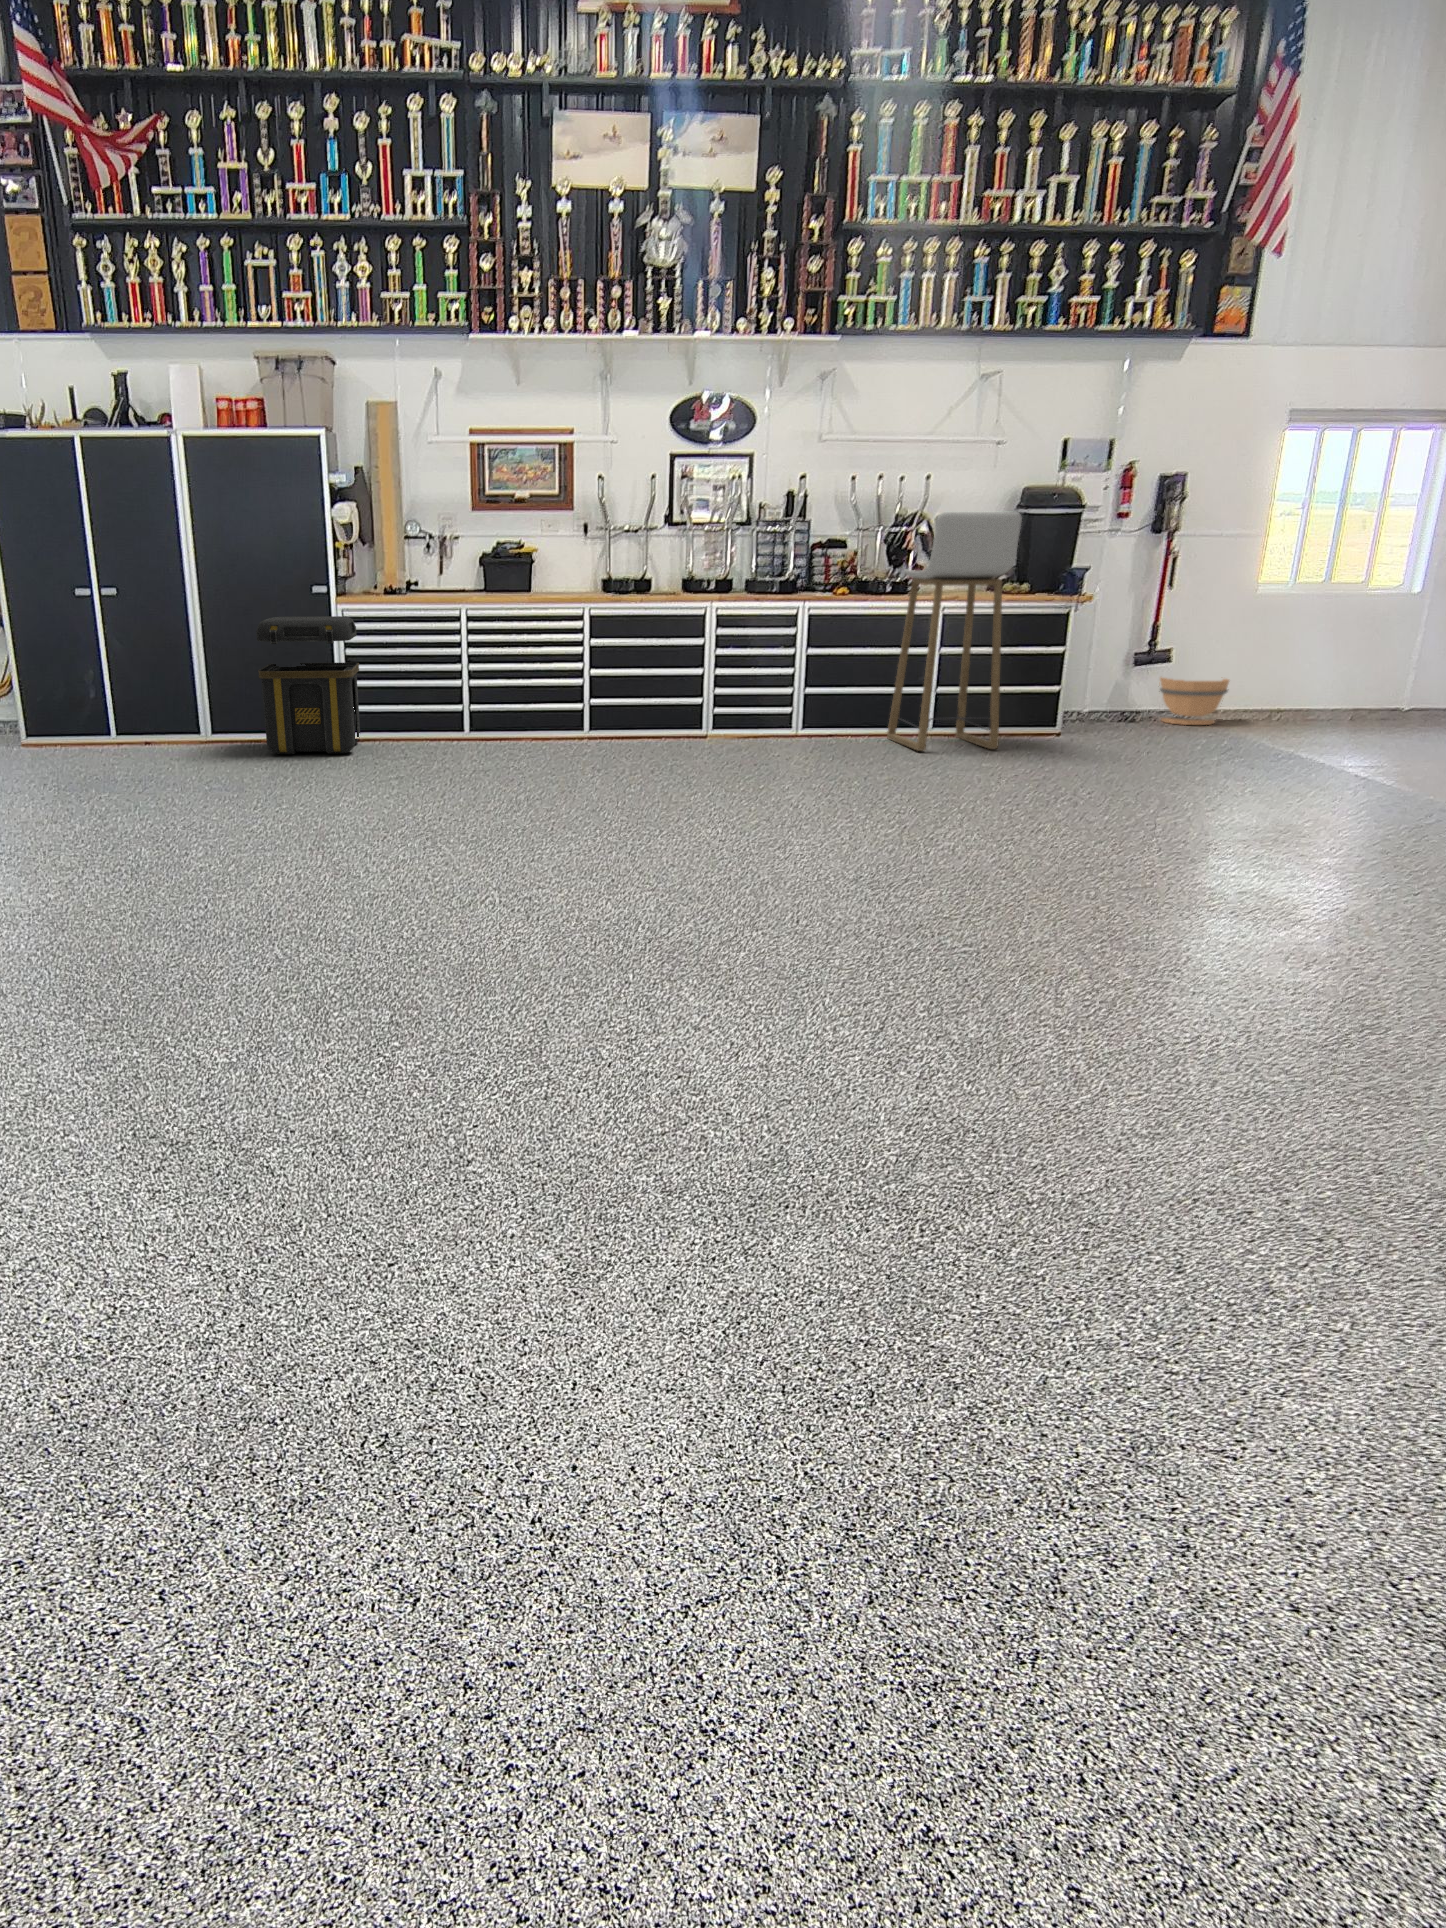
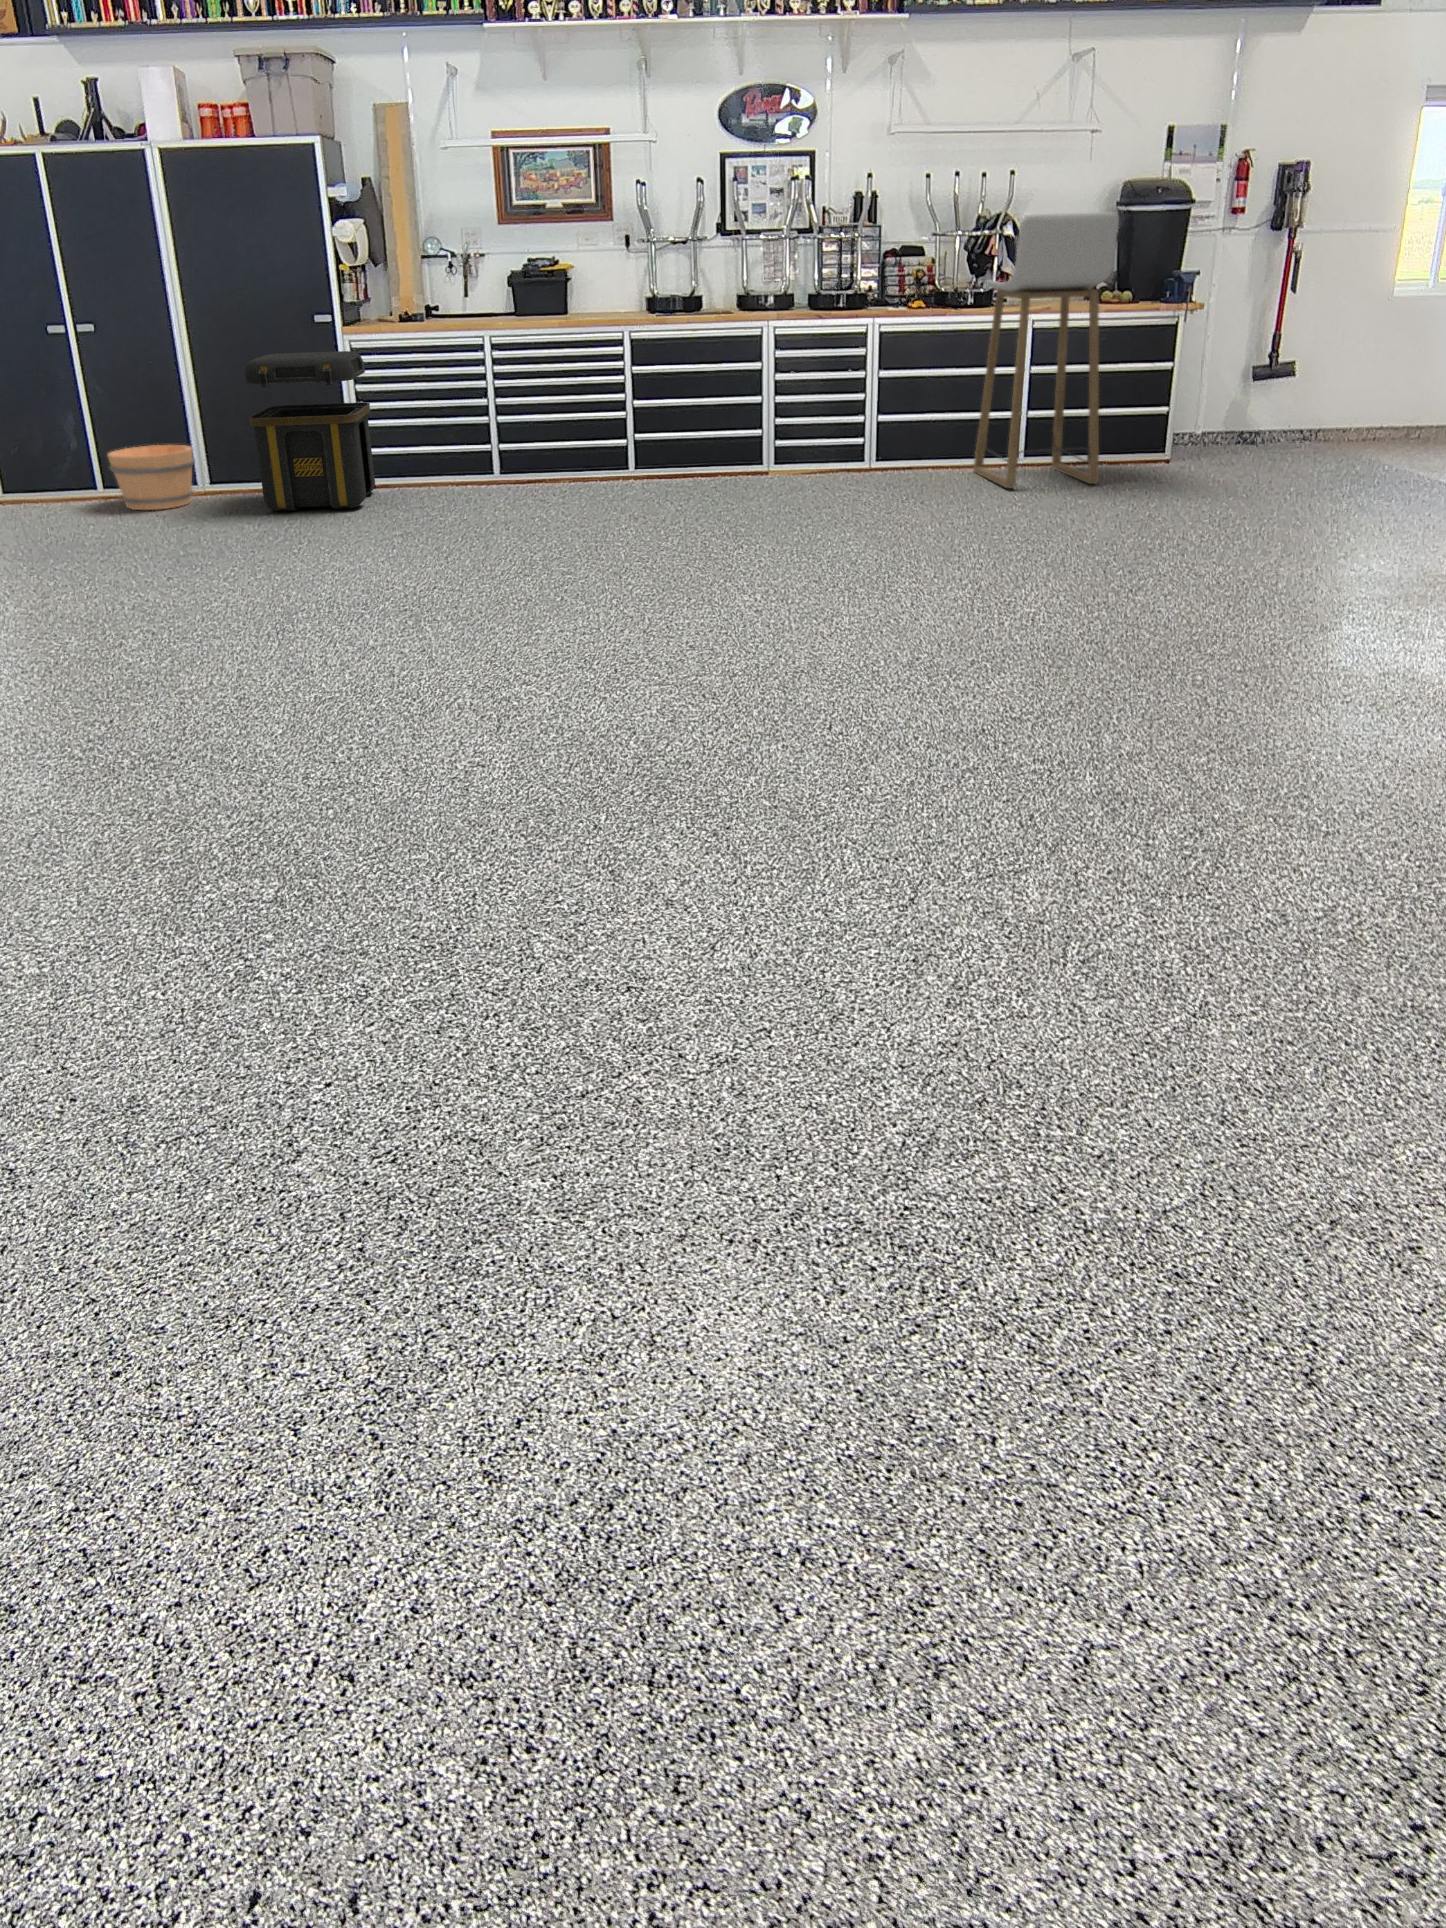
bucket: present [1160,677,1229,725] -> present [108,445,195,510]

